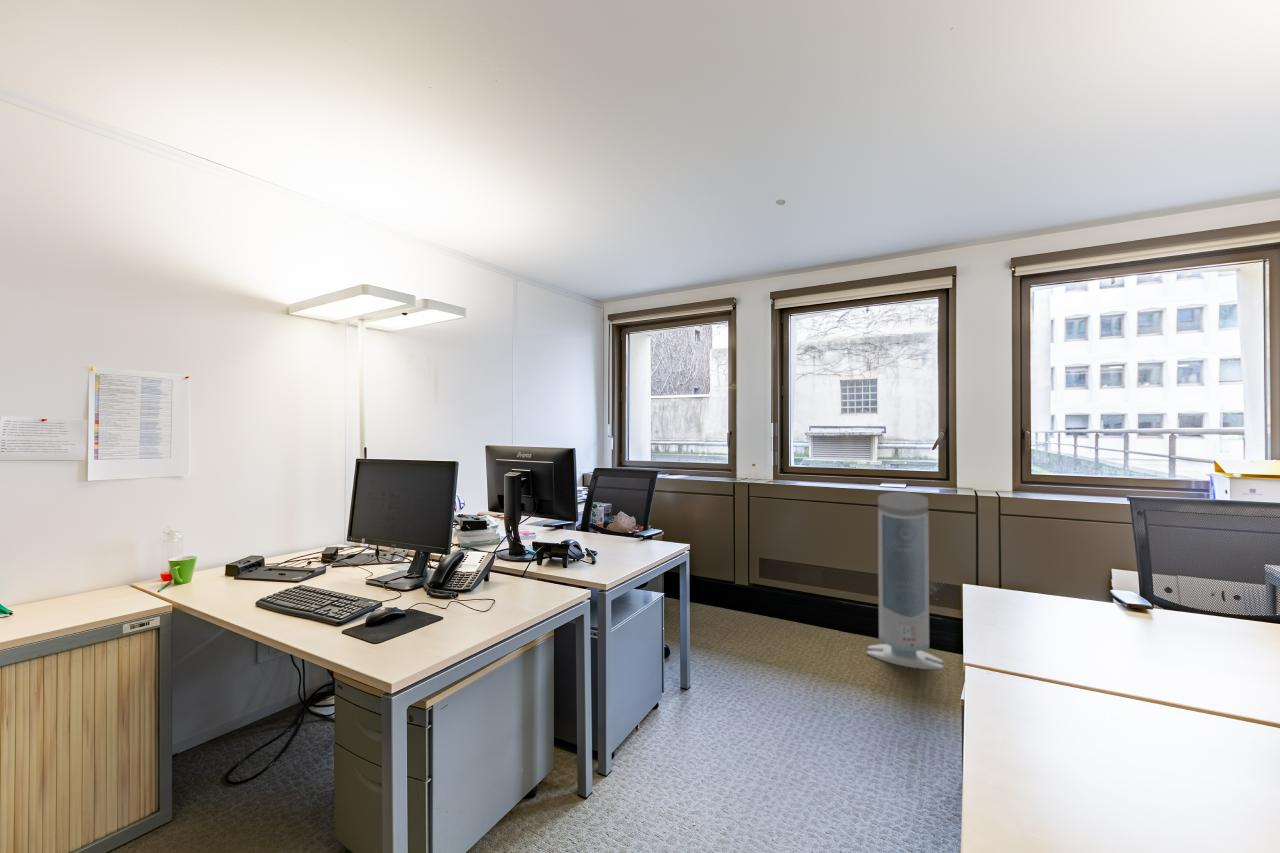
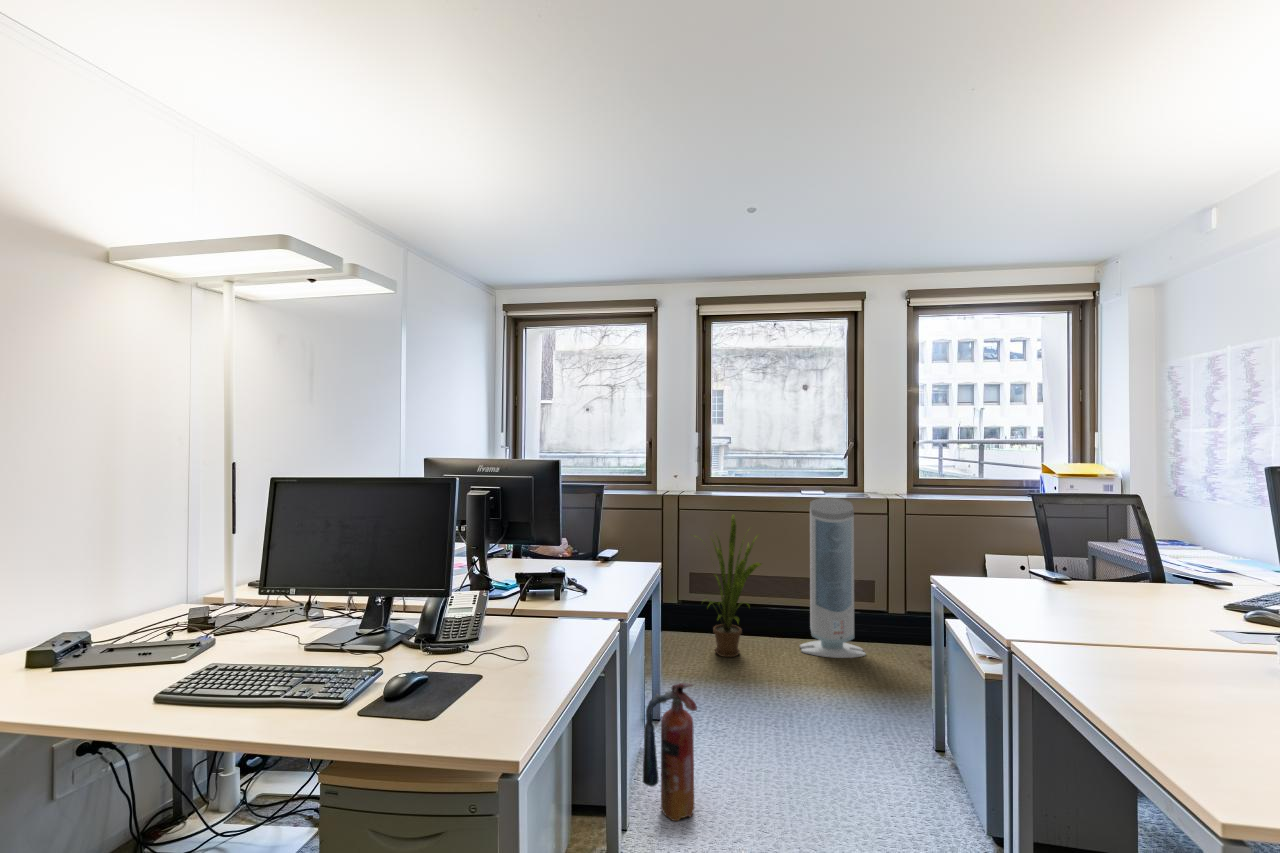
house plant: none [749,504,824,648] -> present [706,515,761,657]
fire extinguisher: none [589,668,643,807] -> present [643,683,697,821]

